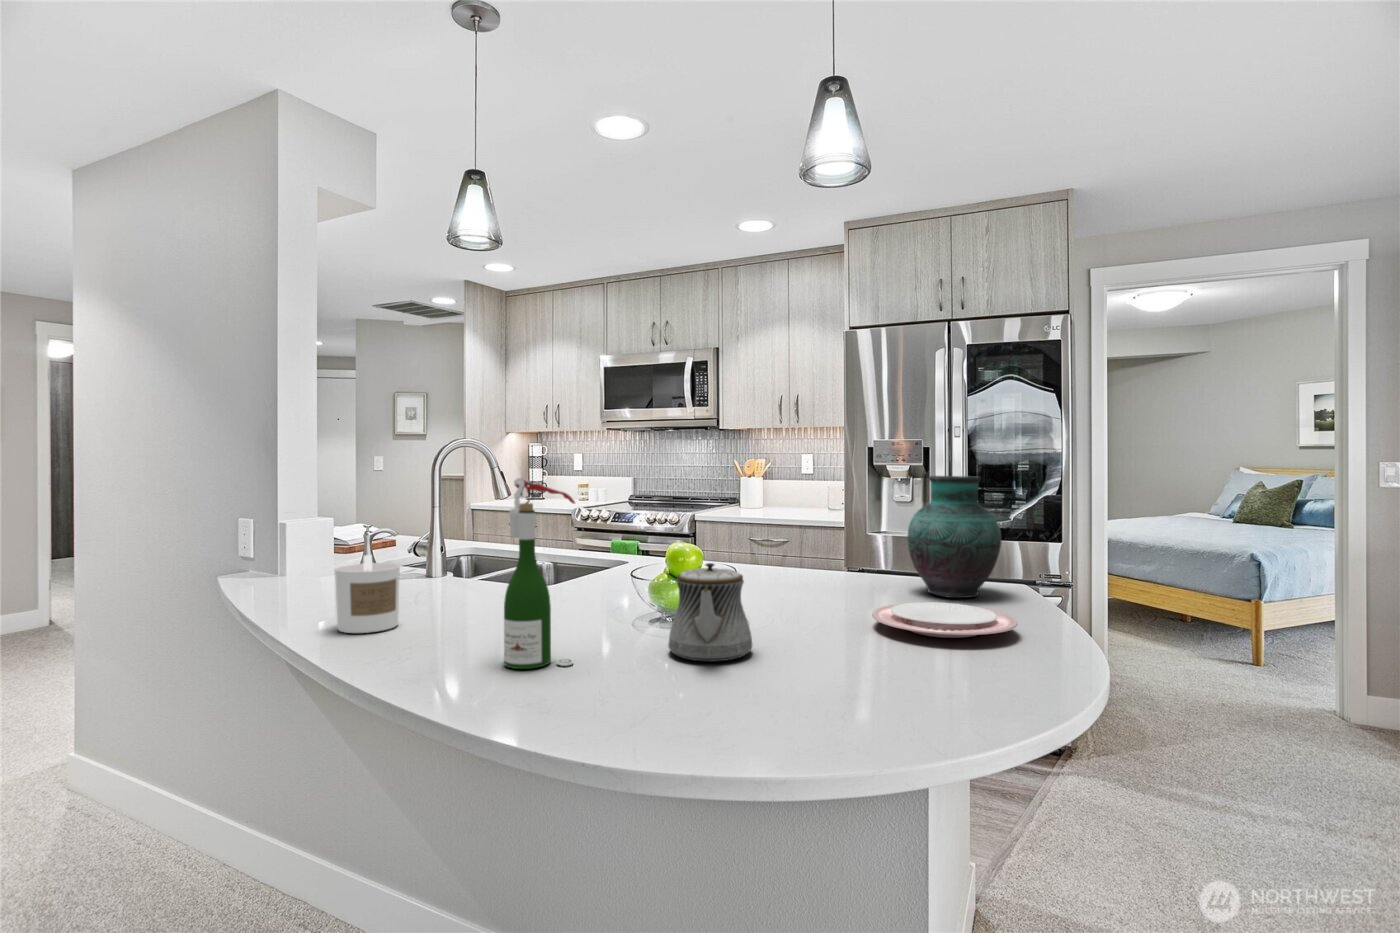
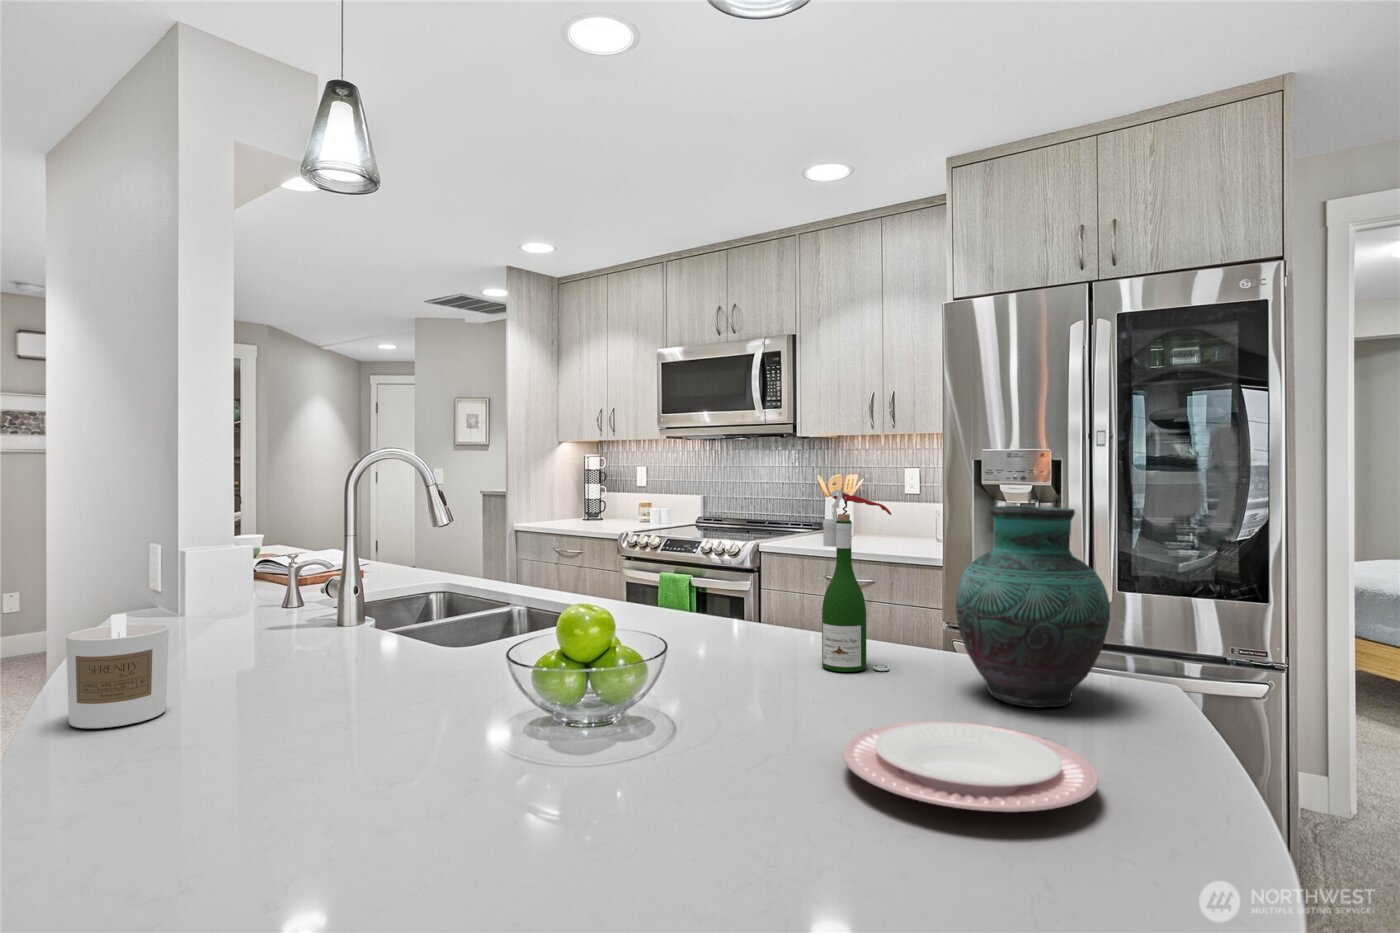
wine bottle: present [504,478,575,669] -> present [822,490,892,672]
teapot: present [668,563,752,662] -> none [449,658,596,836]

